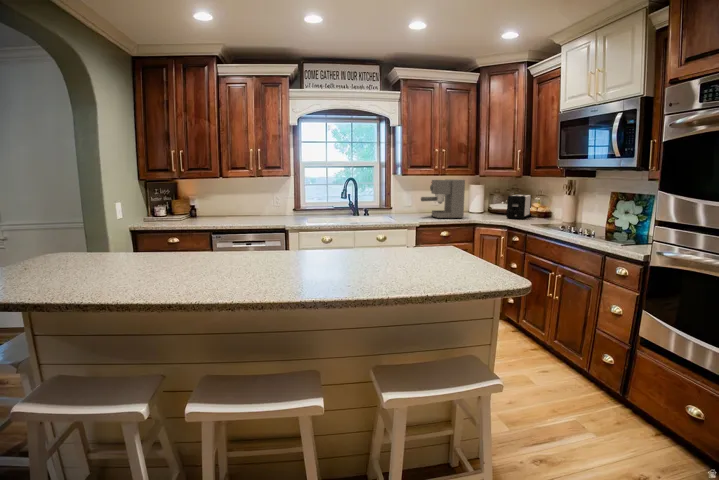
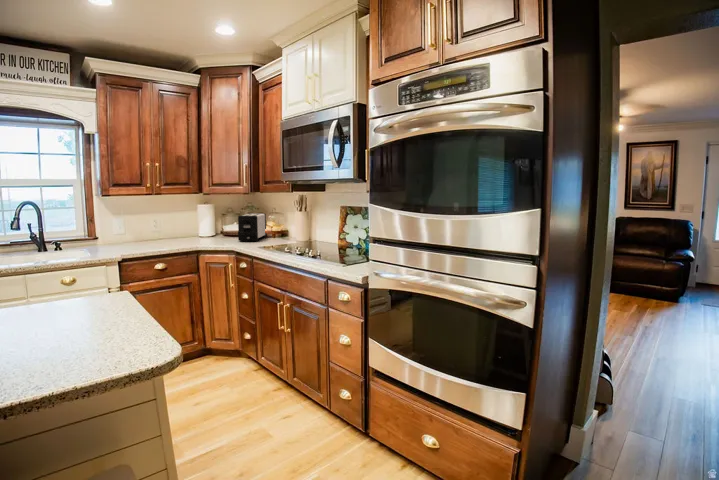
coffee maker: present [421,179,465,218] -> none [128,198,187,247]

